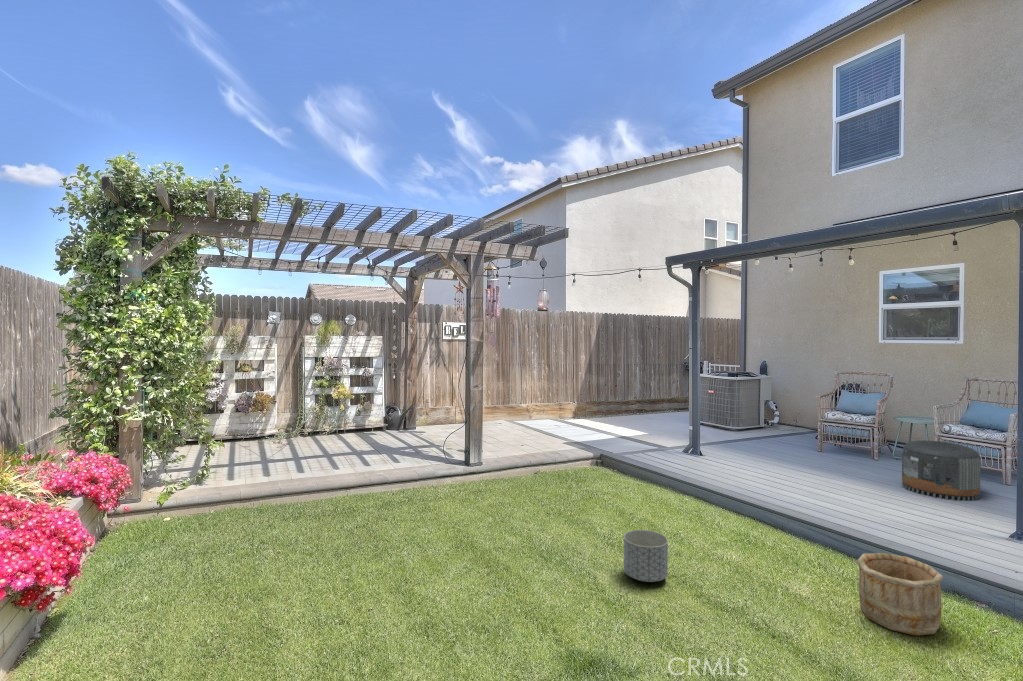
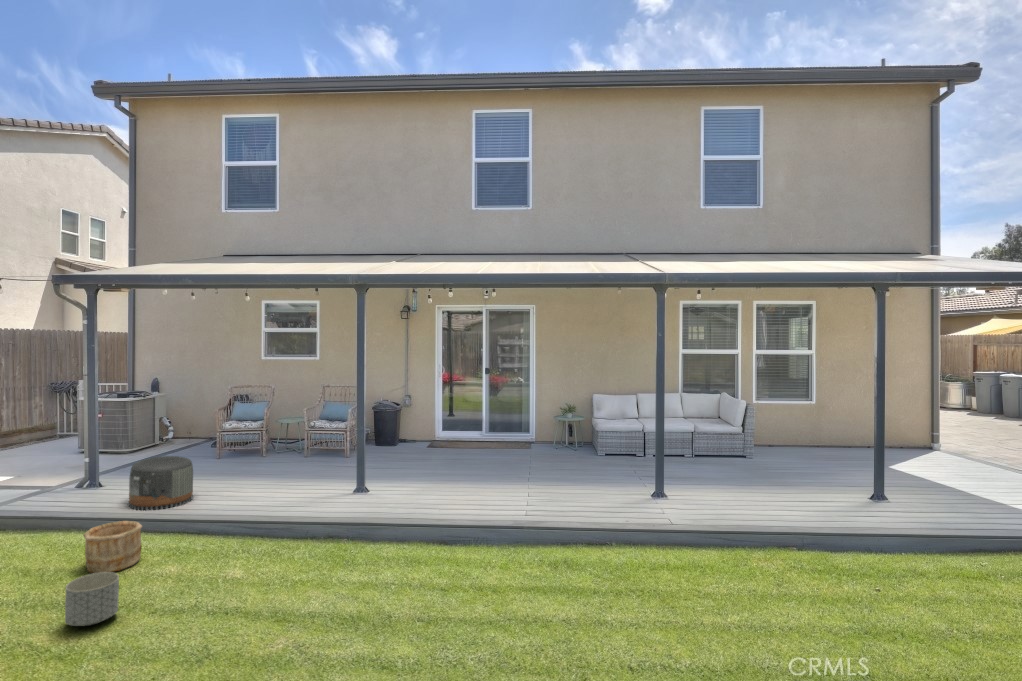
pouf: present [902,441,981,501] -> present [129,456,193,510]
wooden bucket: present [856,553,943,636] -> present [84,521,142,573]

